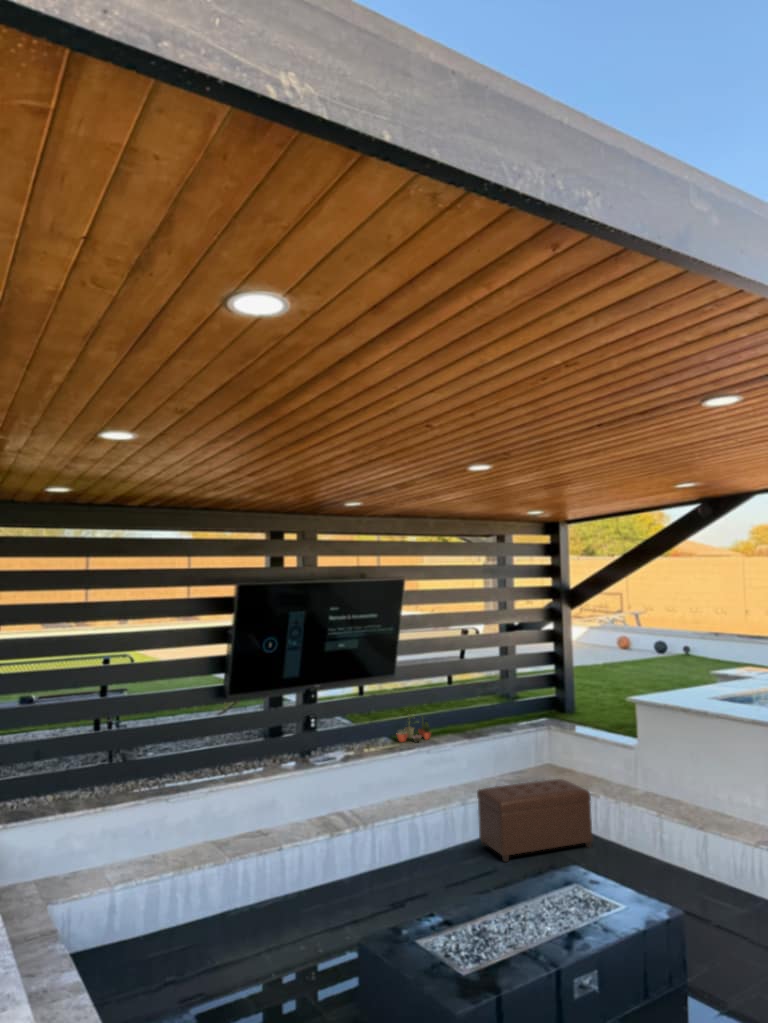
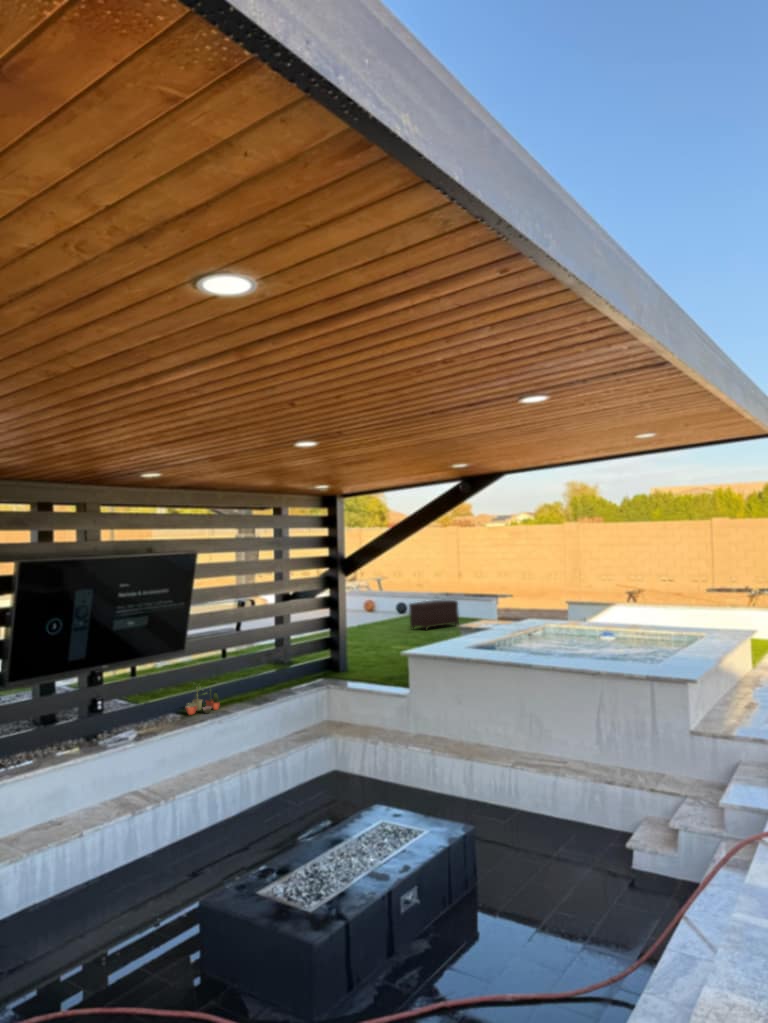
ottoman: present [477,779,592,862] -> present [409,600,459,630]

